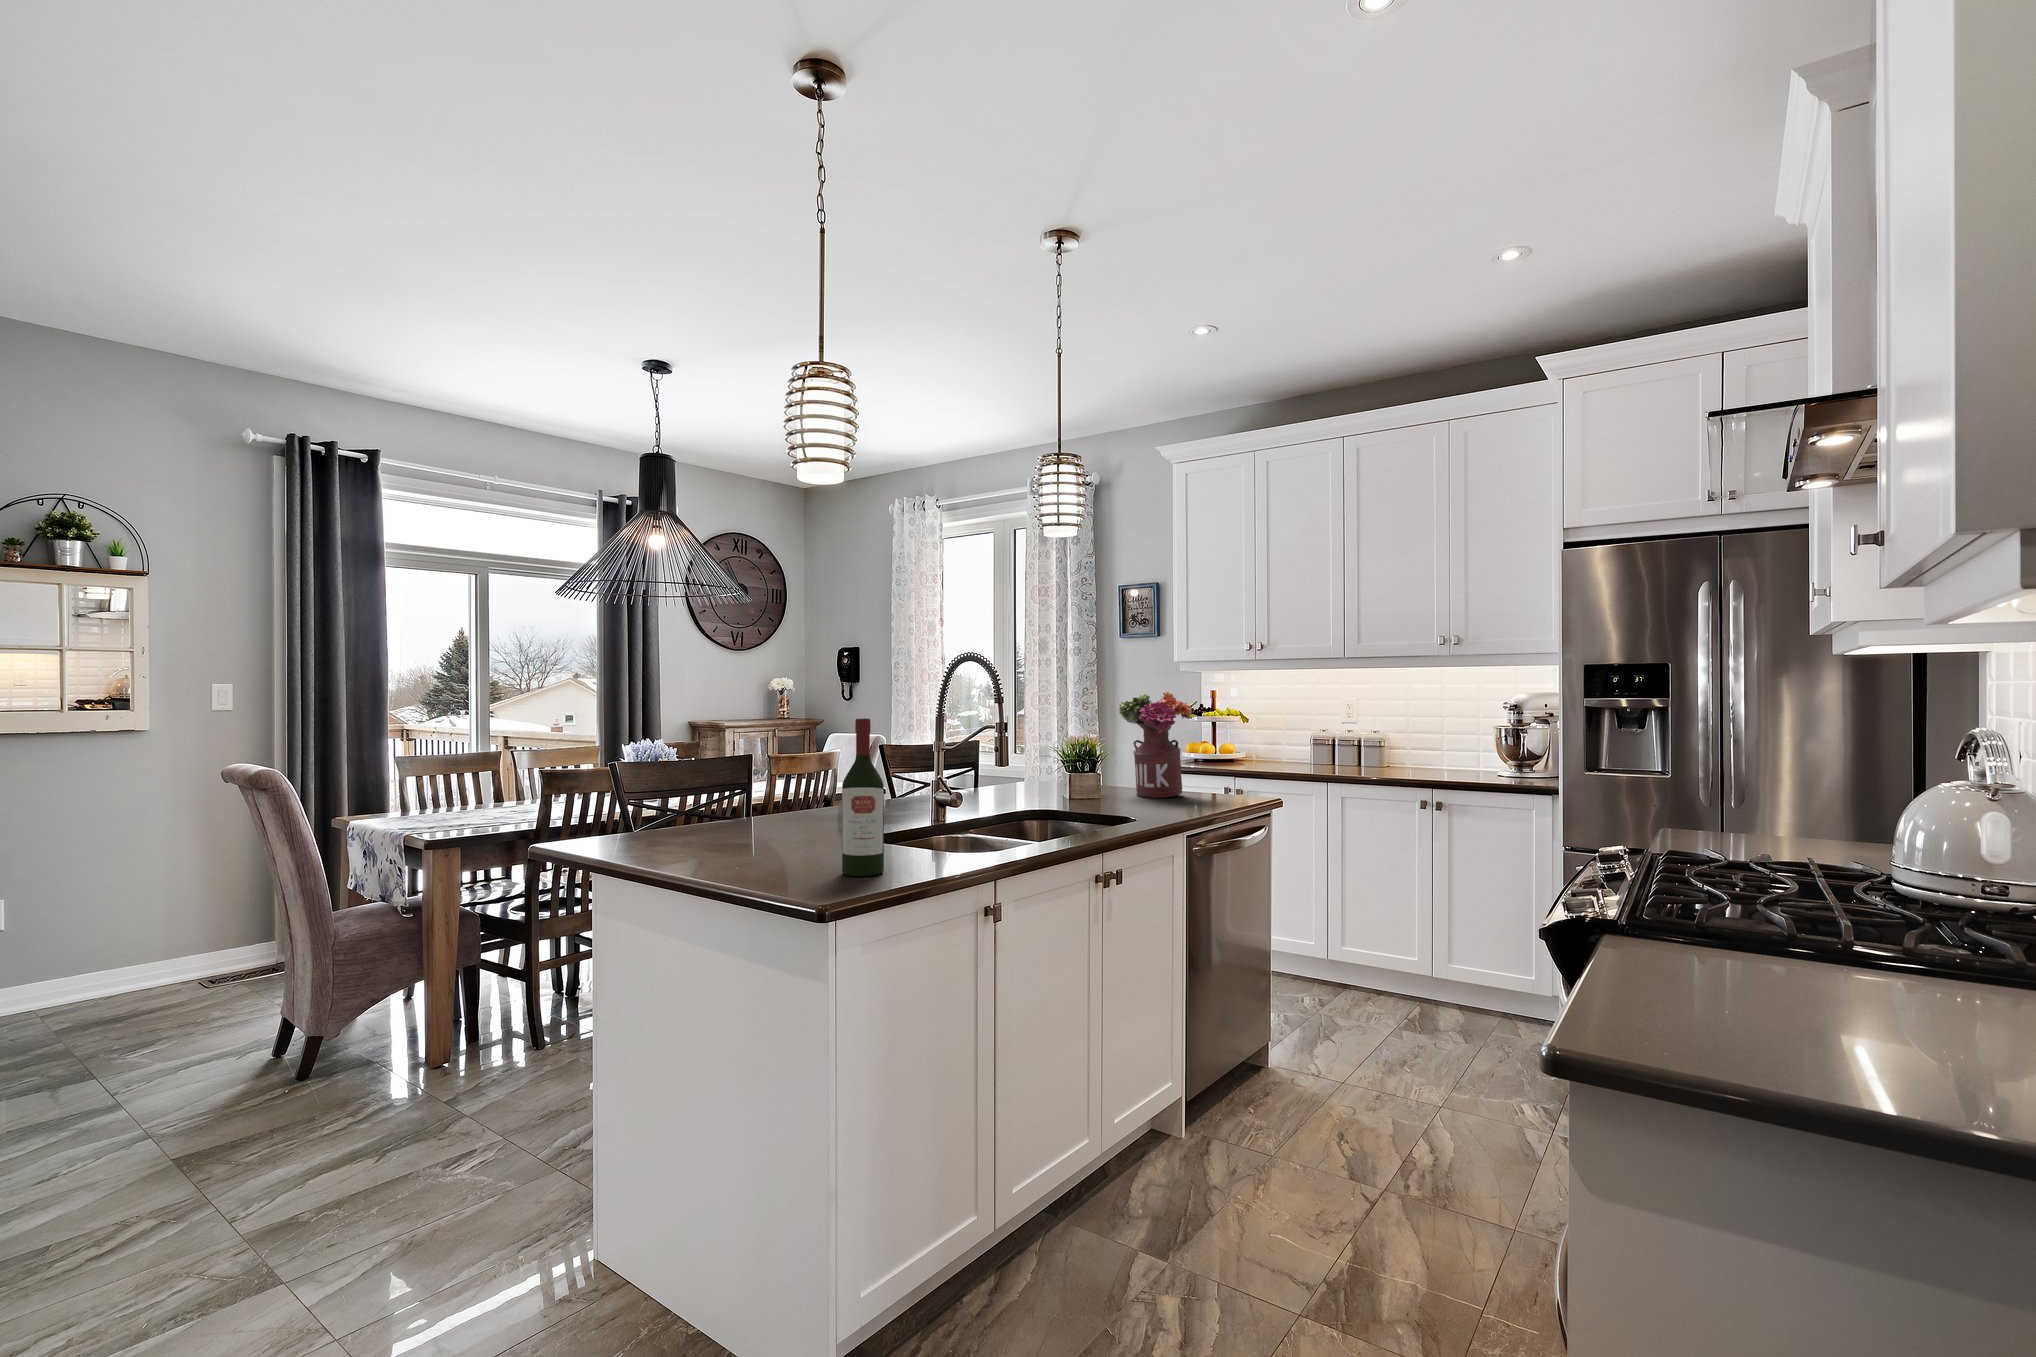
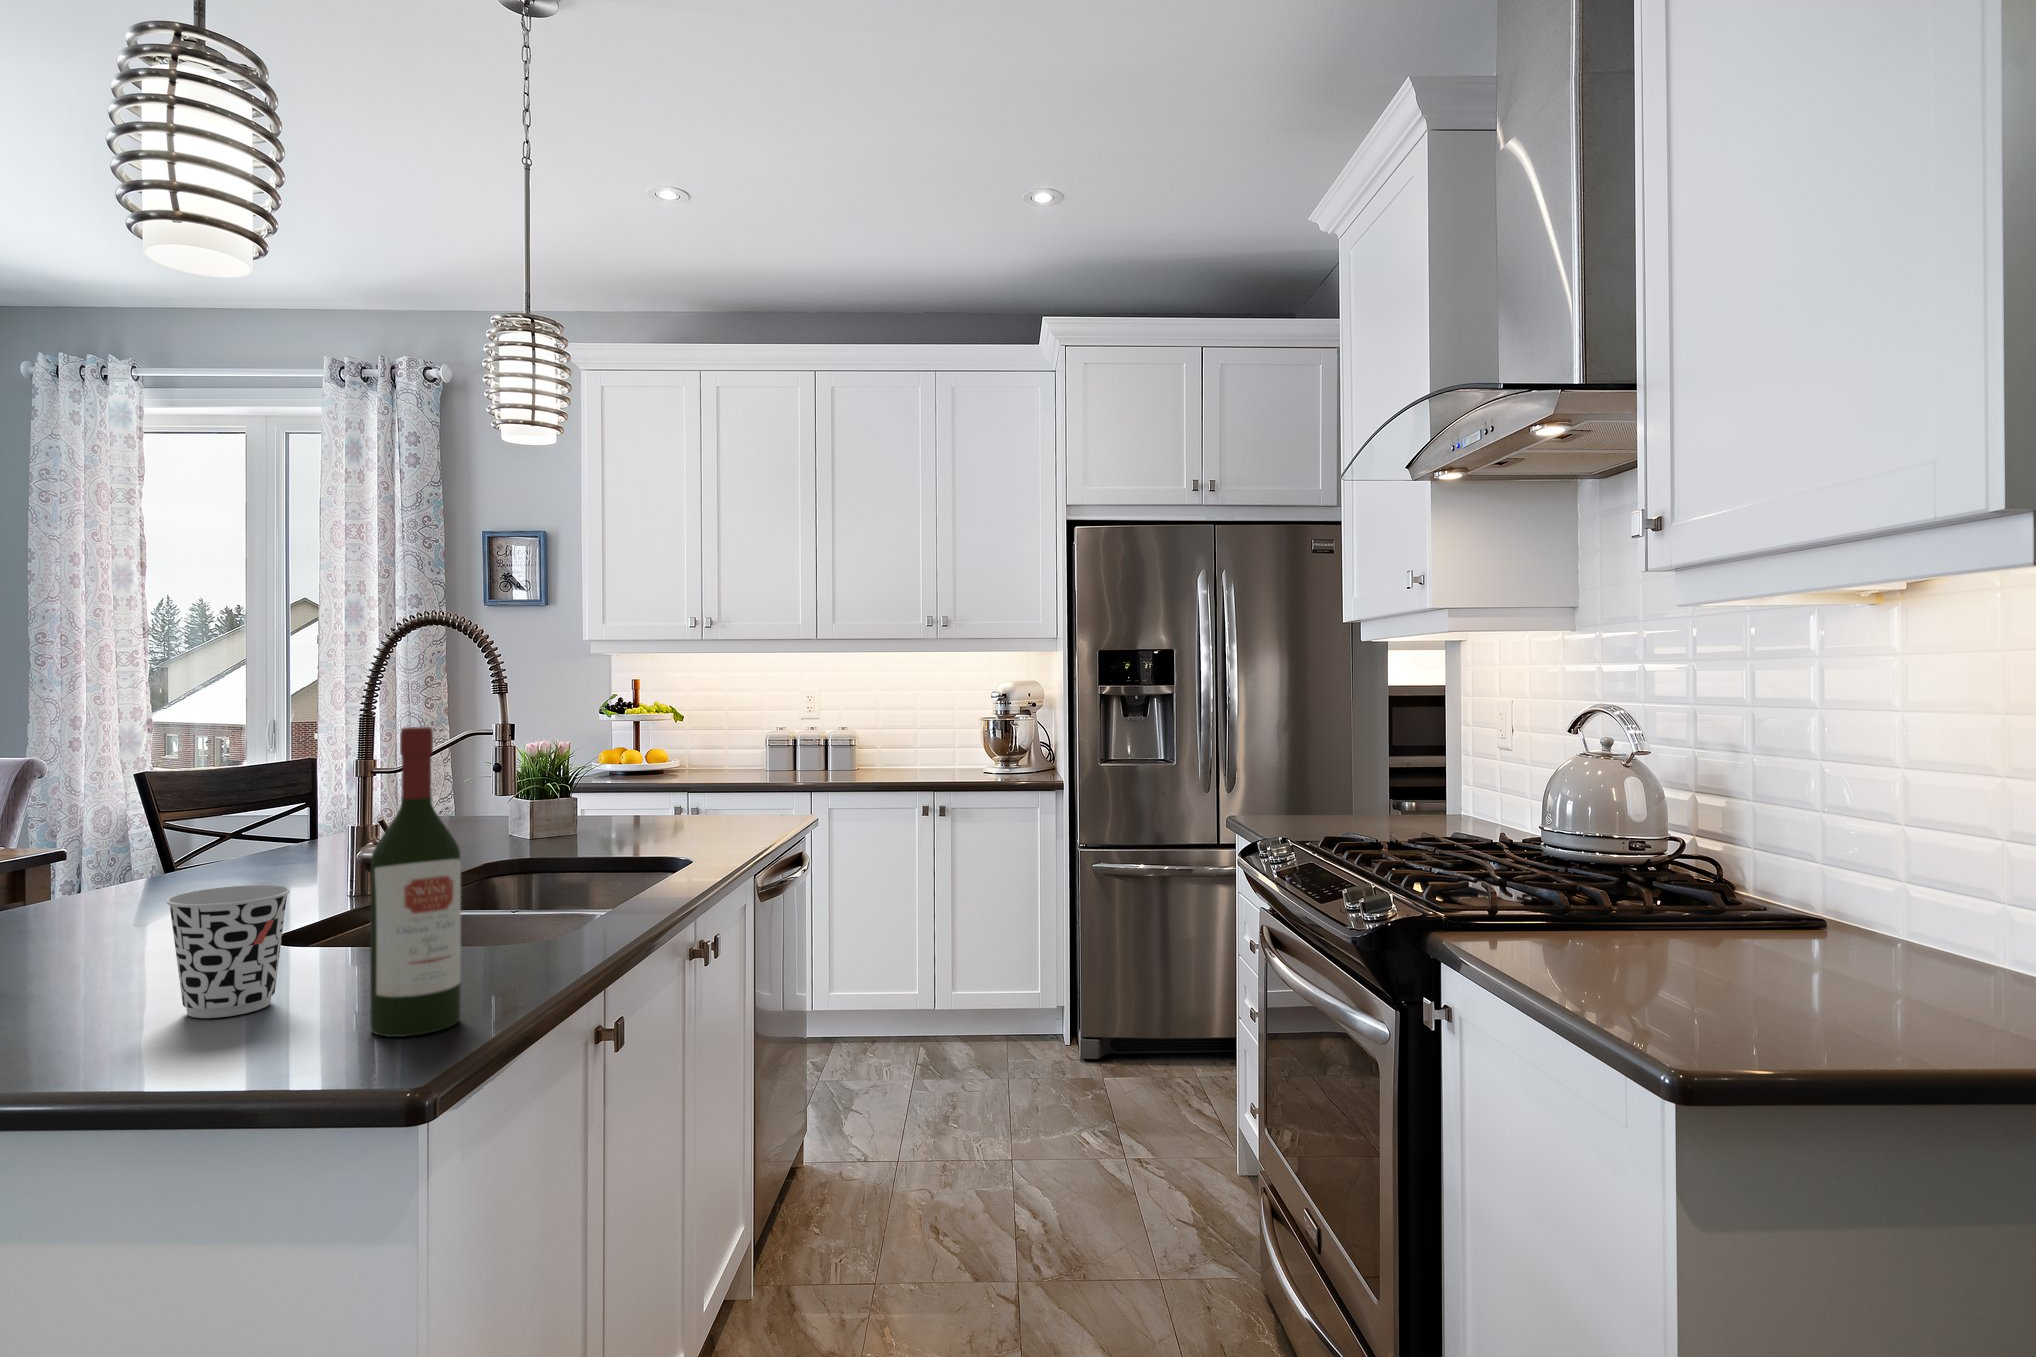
flower arrangement: present [1119,692,1192,798] -> none [603,679,714,828]
cup: none [783,797,834,859] -> present [167,885,290,1018]

